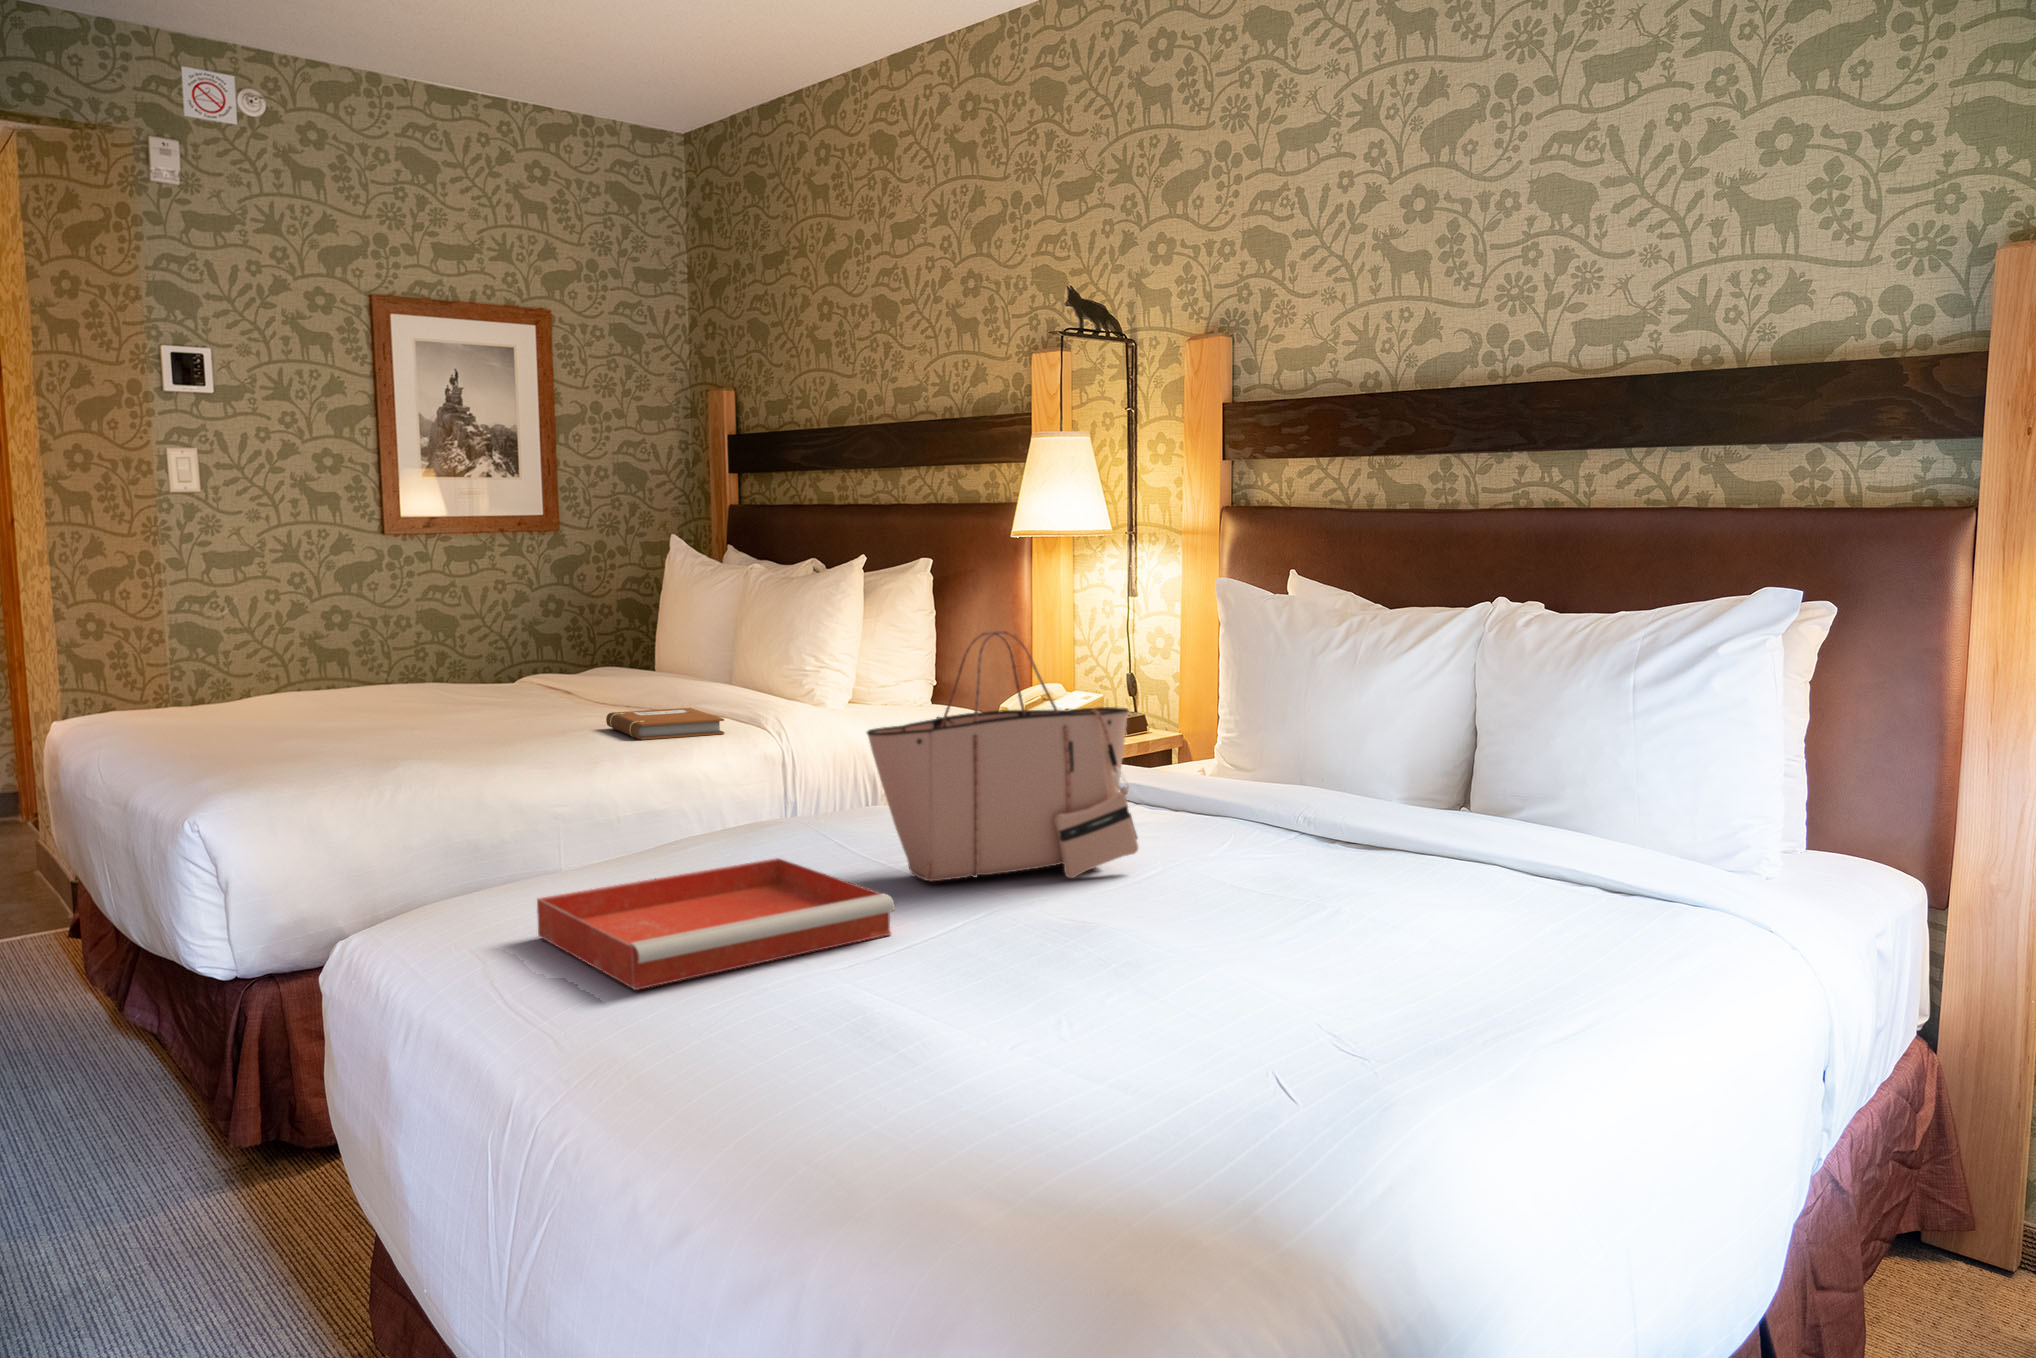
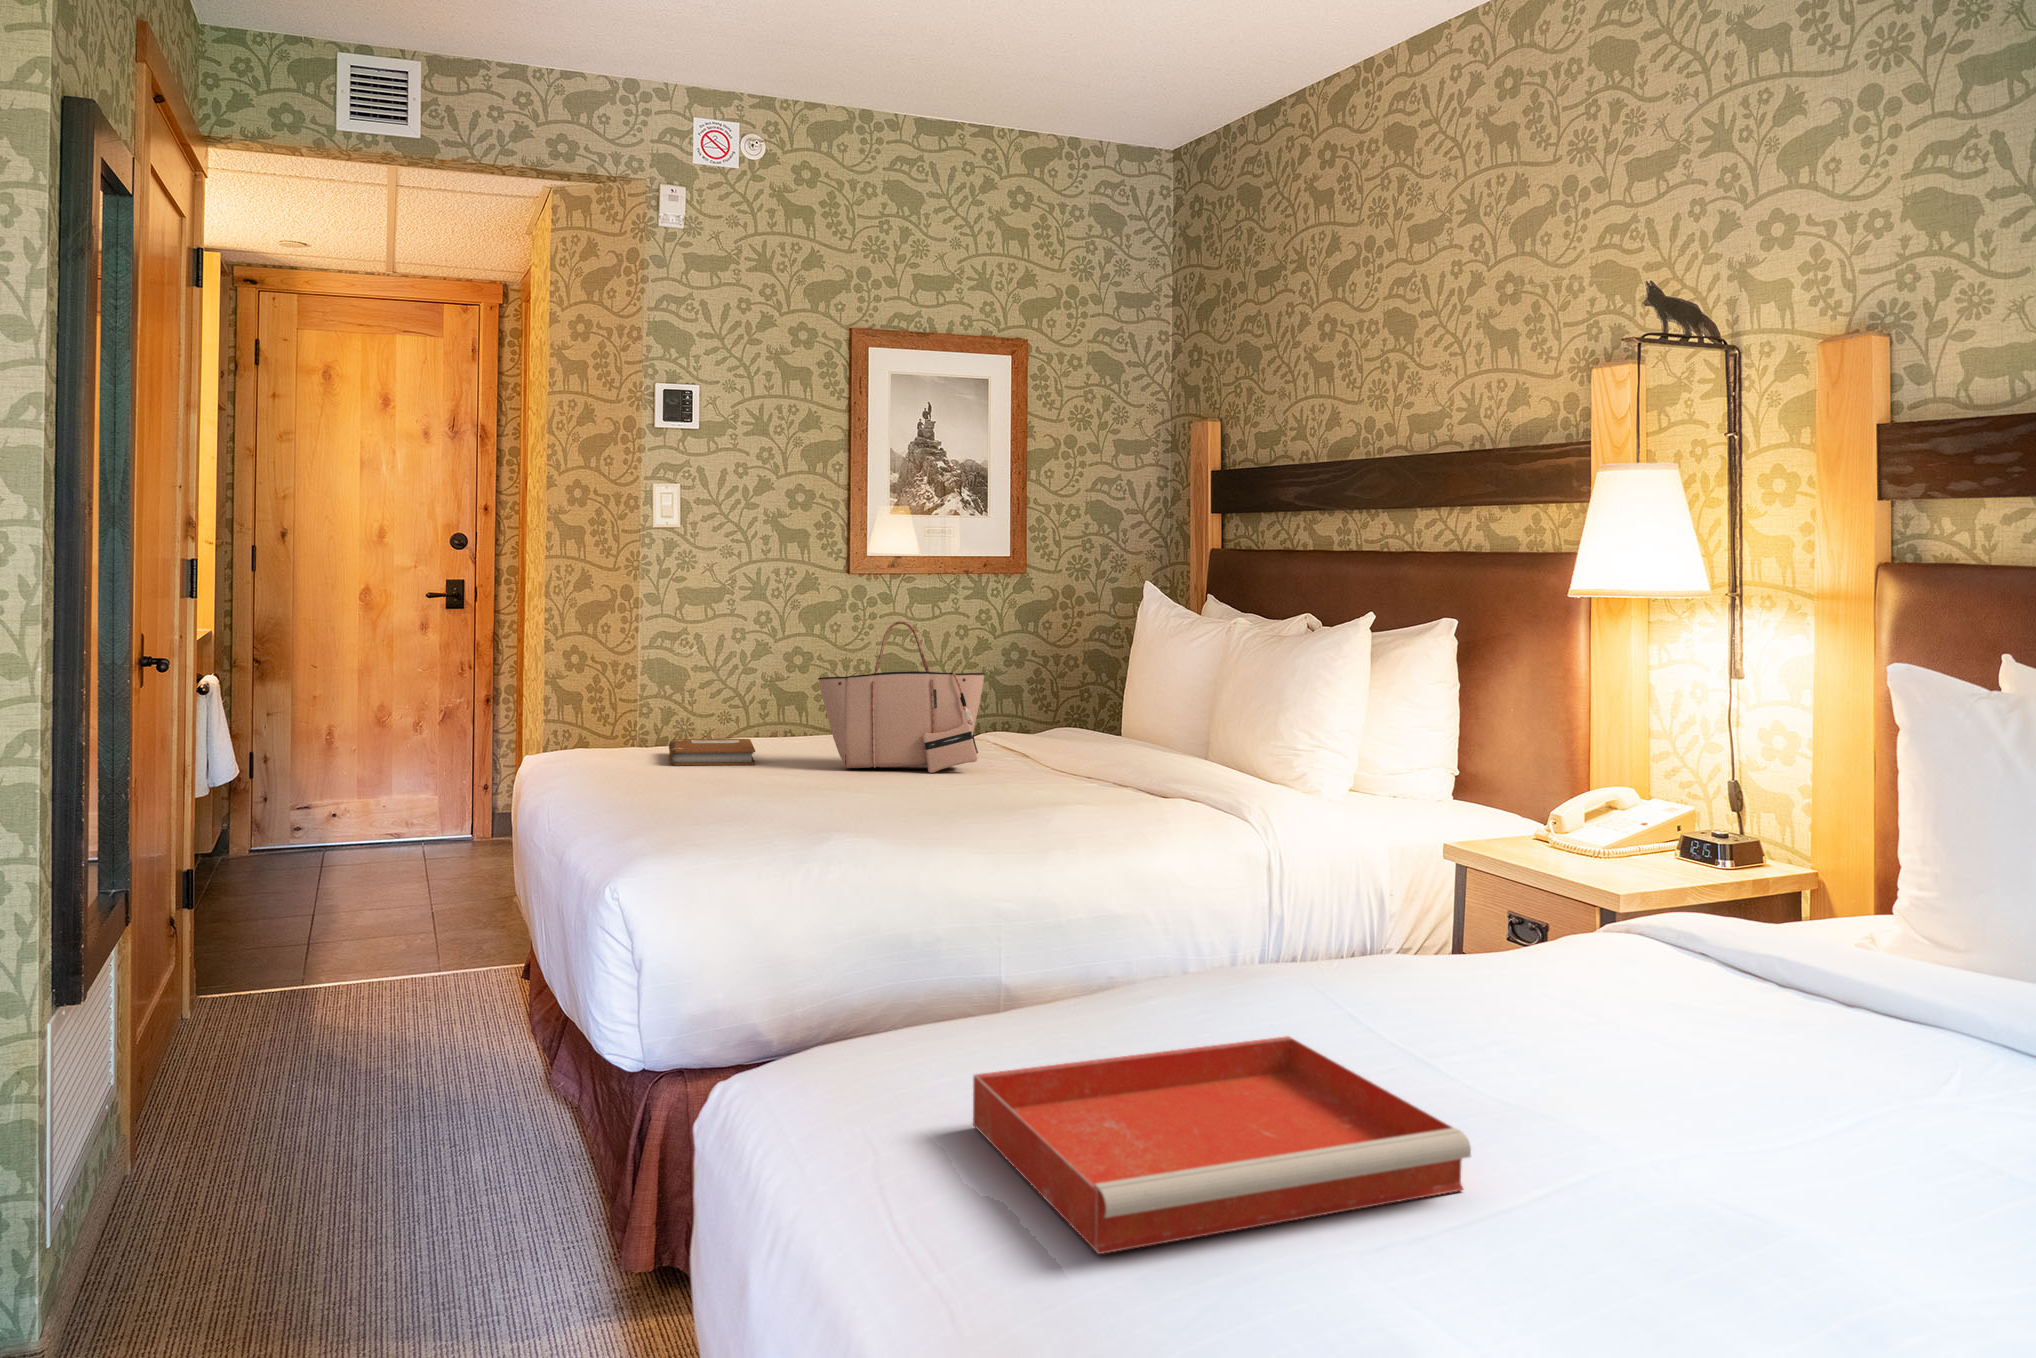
tote bag: present [867,631,1138,881] -> present [818,621,985,773]
notebook: present [606,708,724,740] -> present [669,739,755,765]

